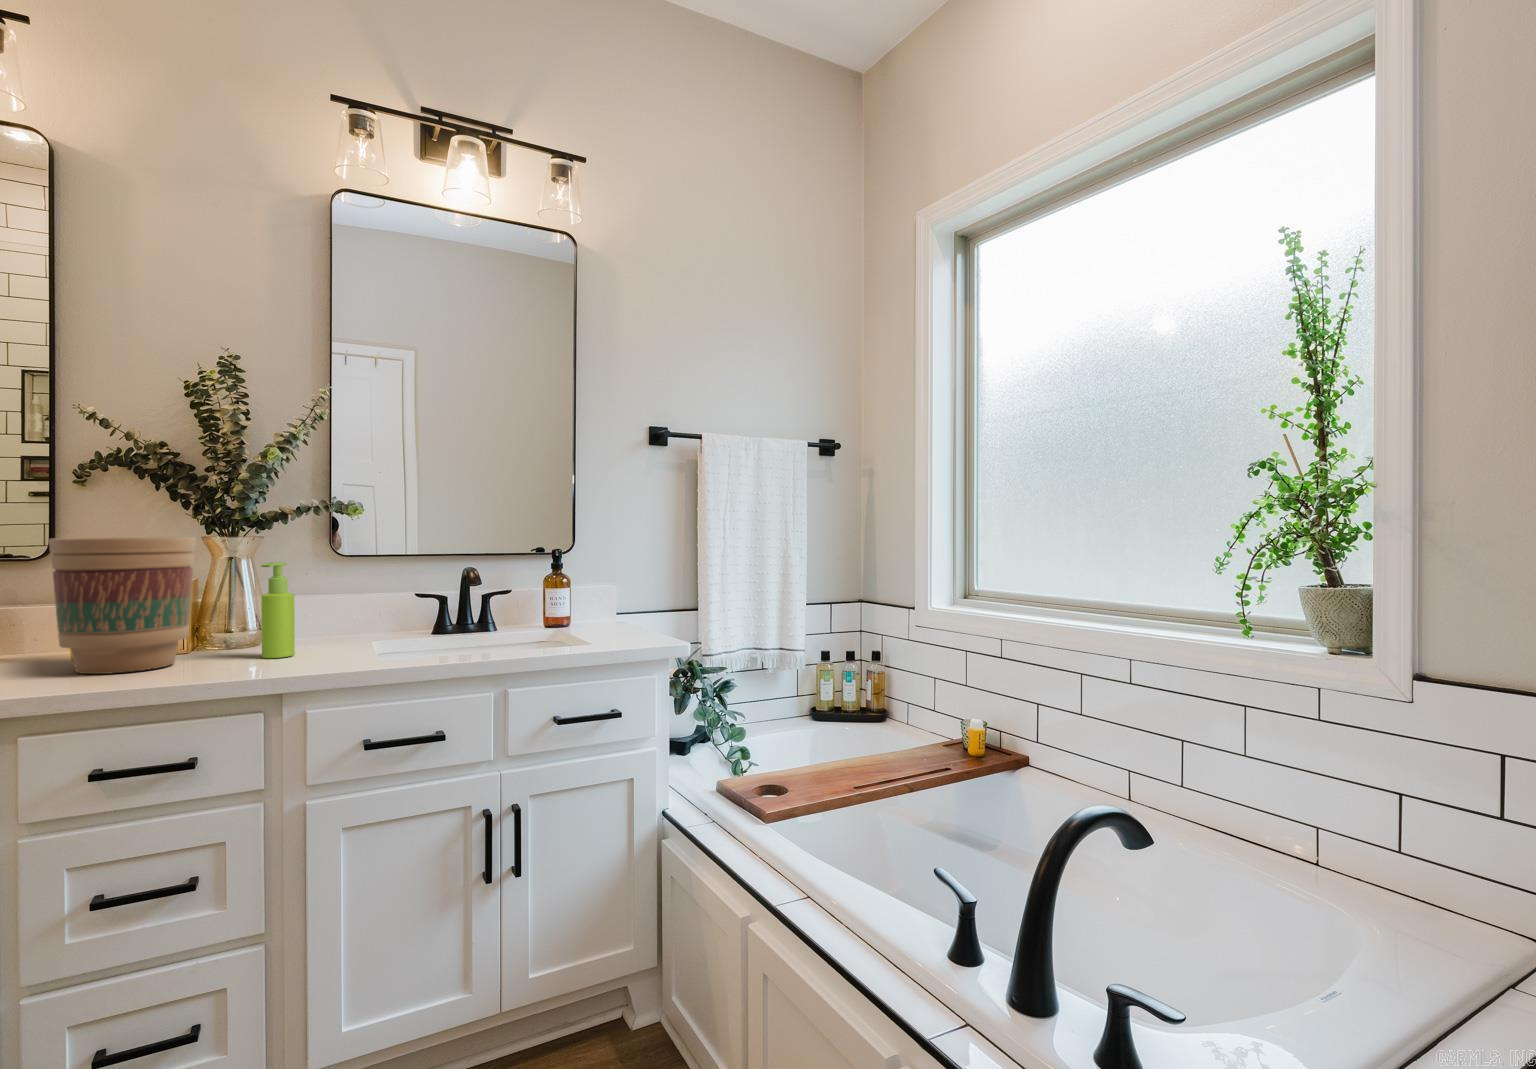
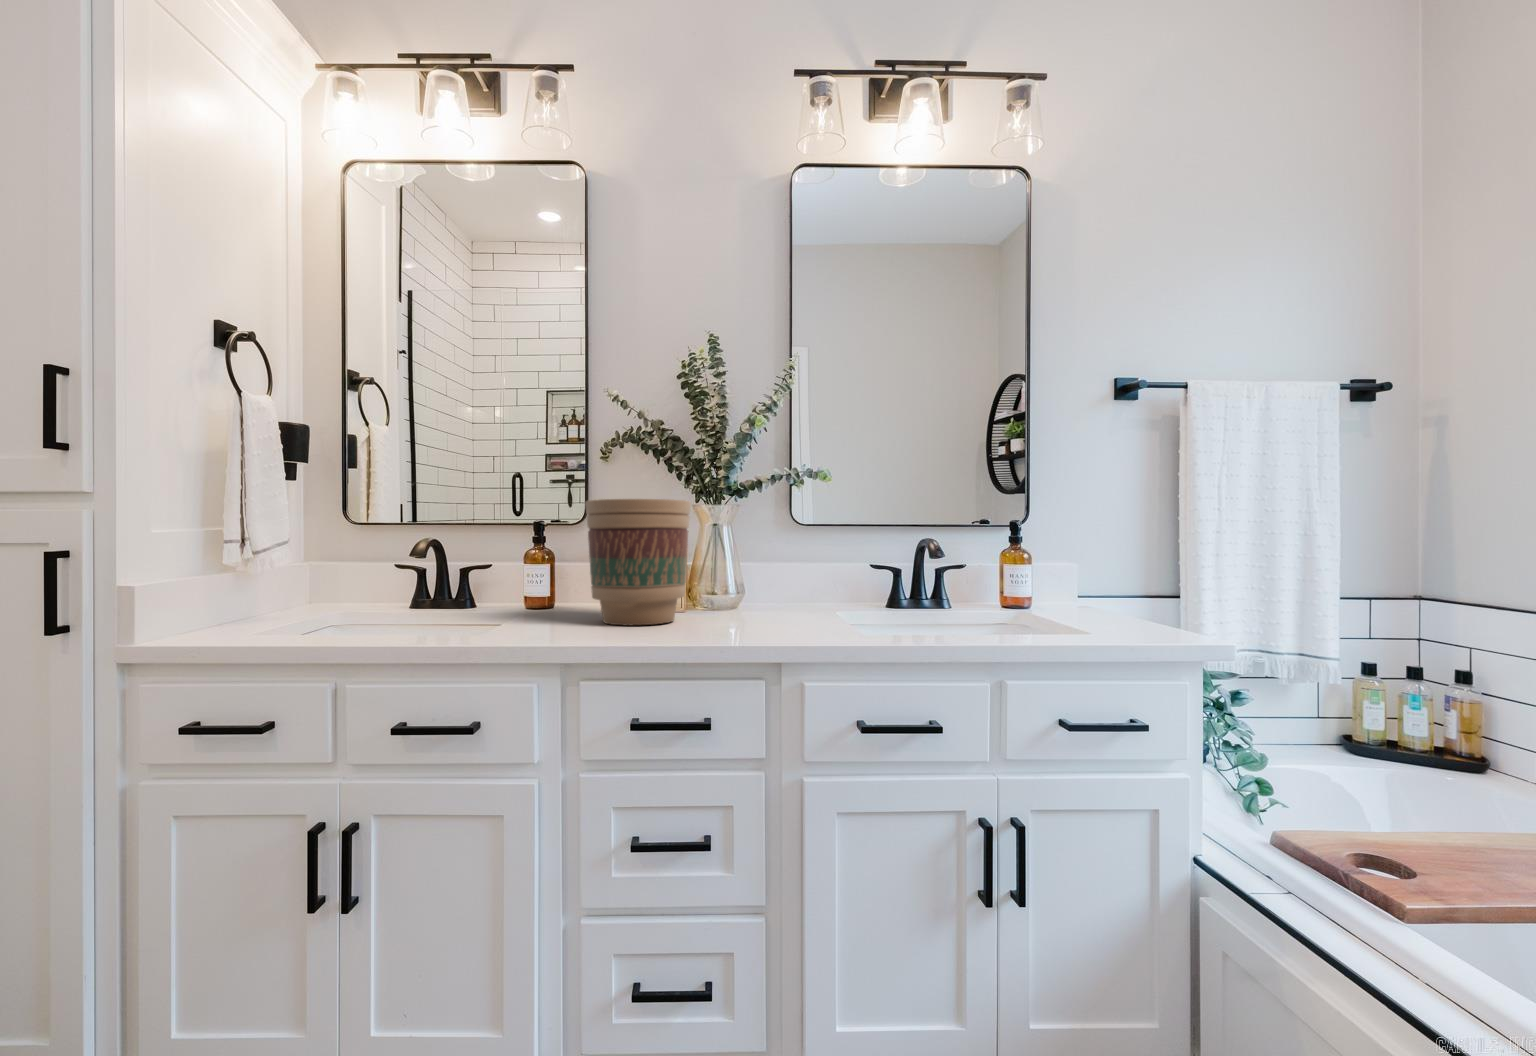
soap dispenser: present [261,562,295,658] -> none [743,527,770,621]

